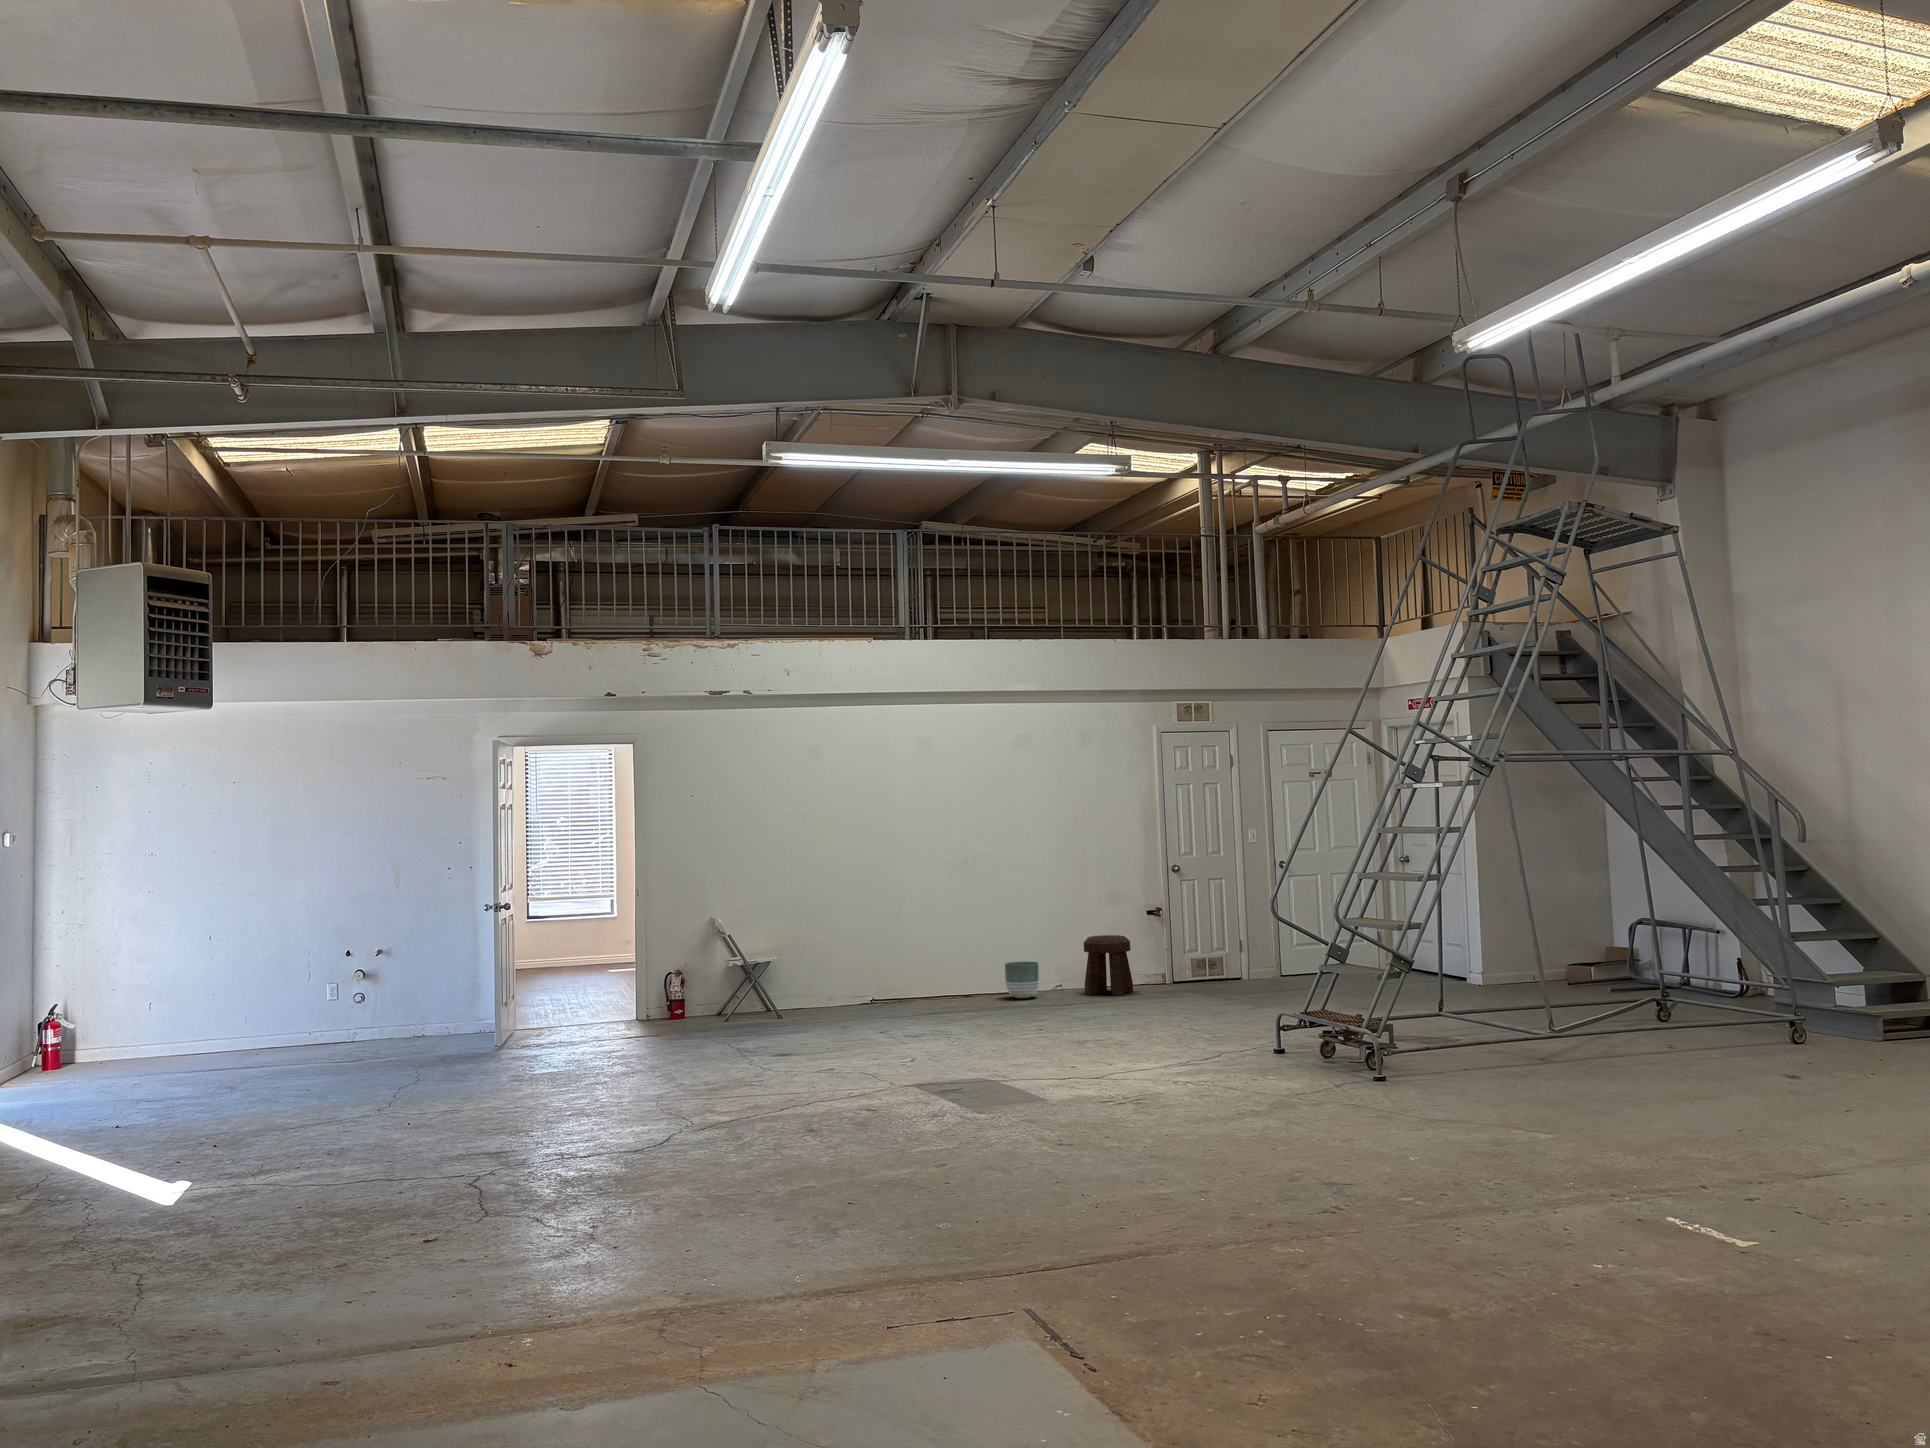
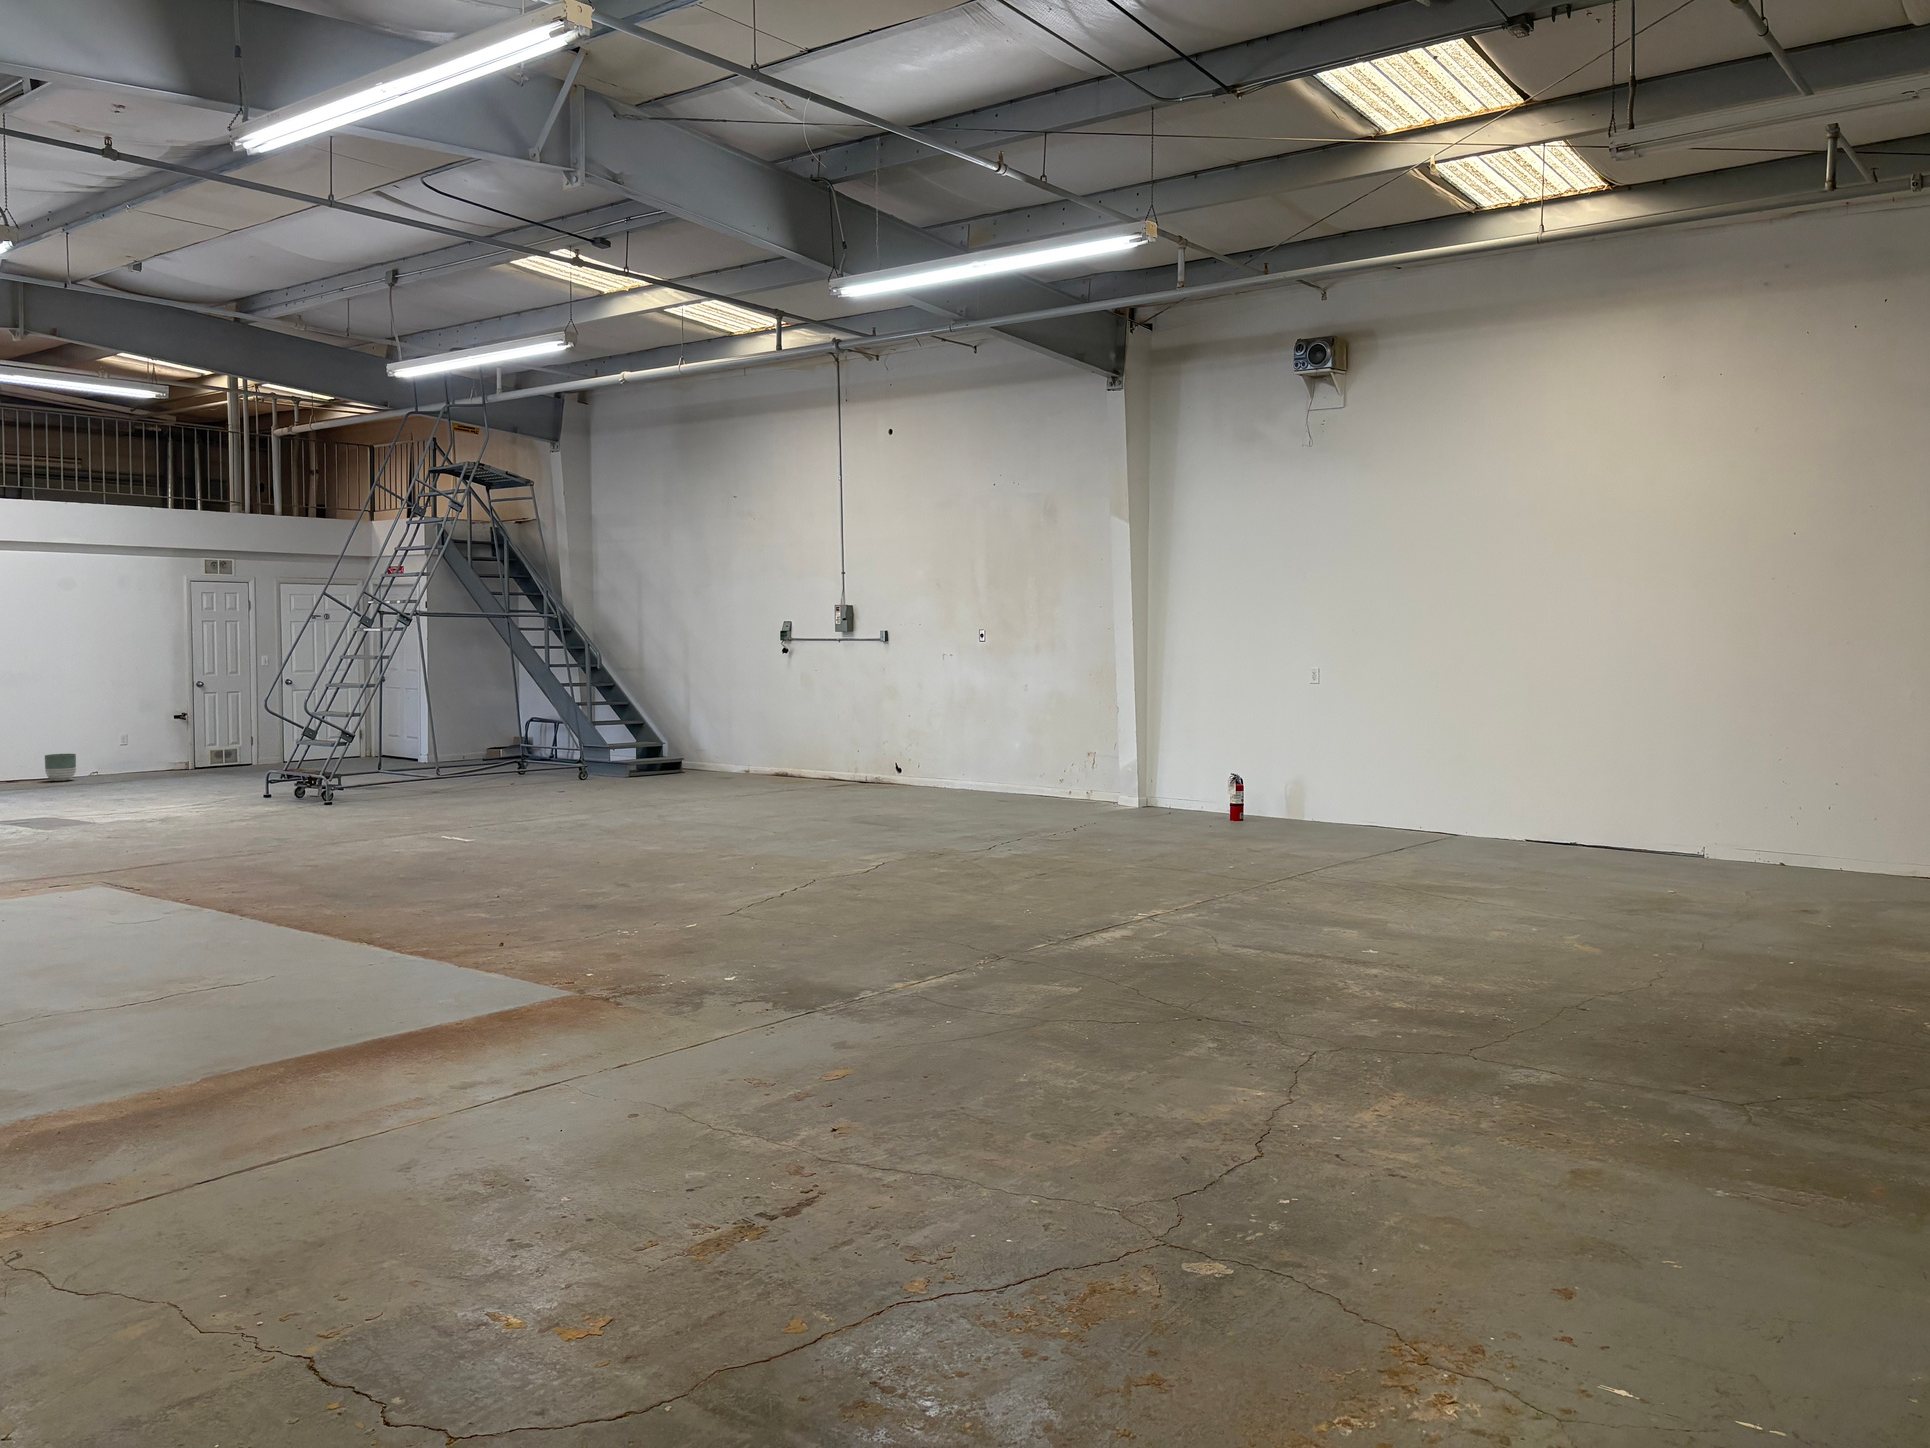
stool: present [1084,935,1133,996] -> none [117,733,159,777]

